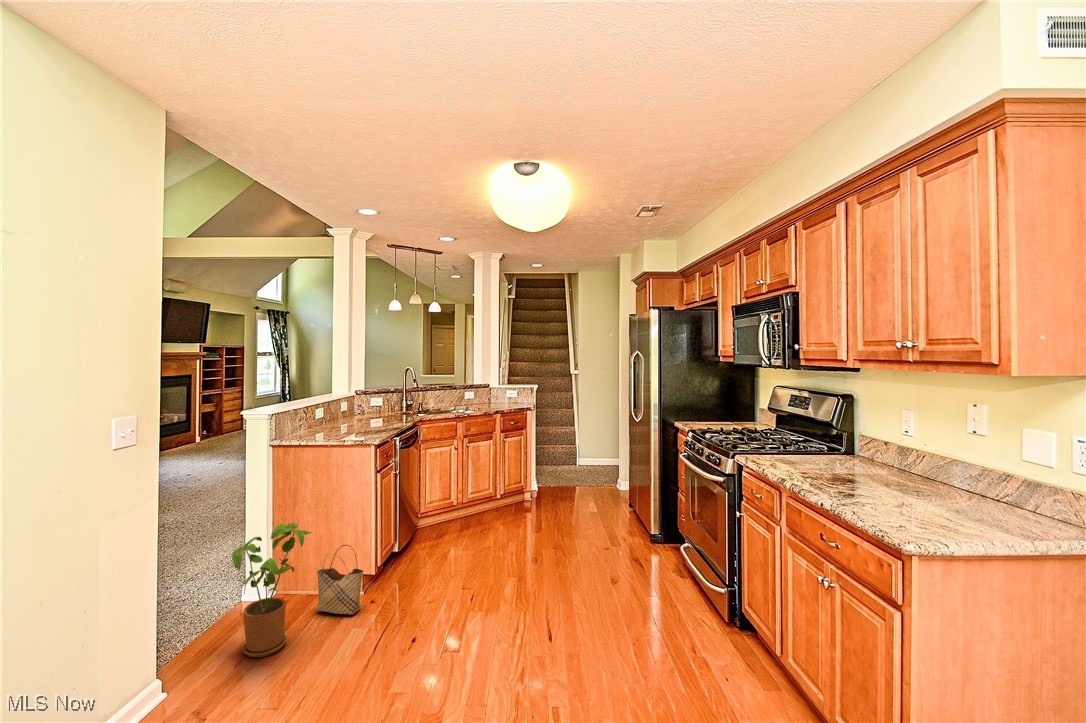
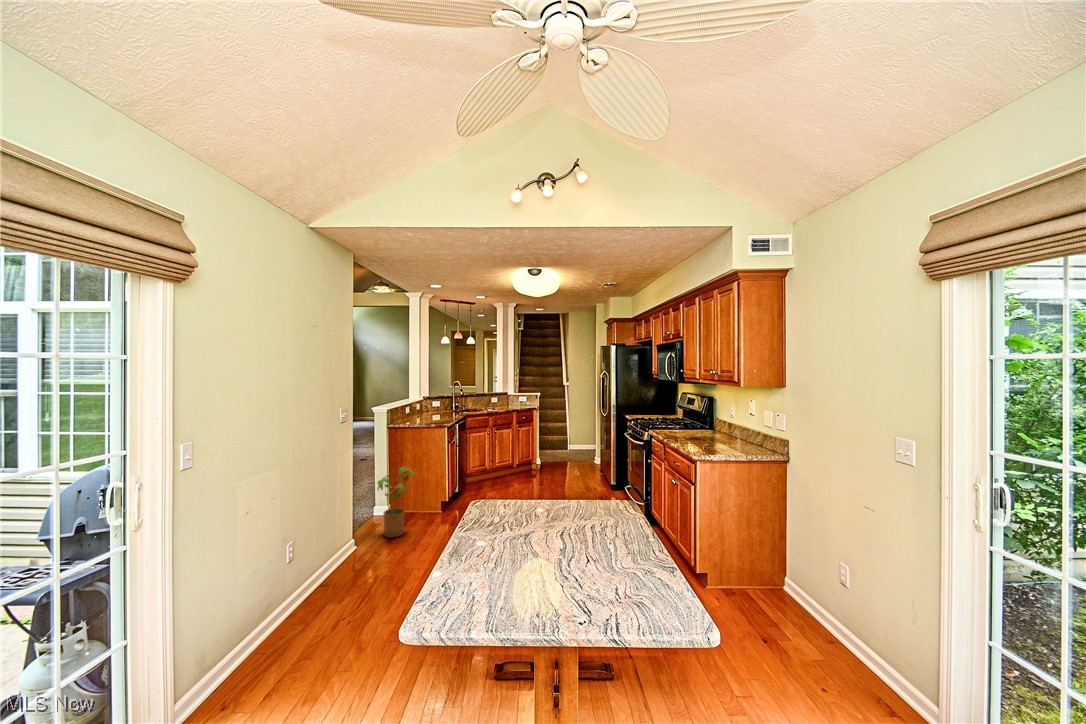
woven basket: present [317,545,363,614] -> none [416,483,442,521]

